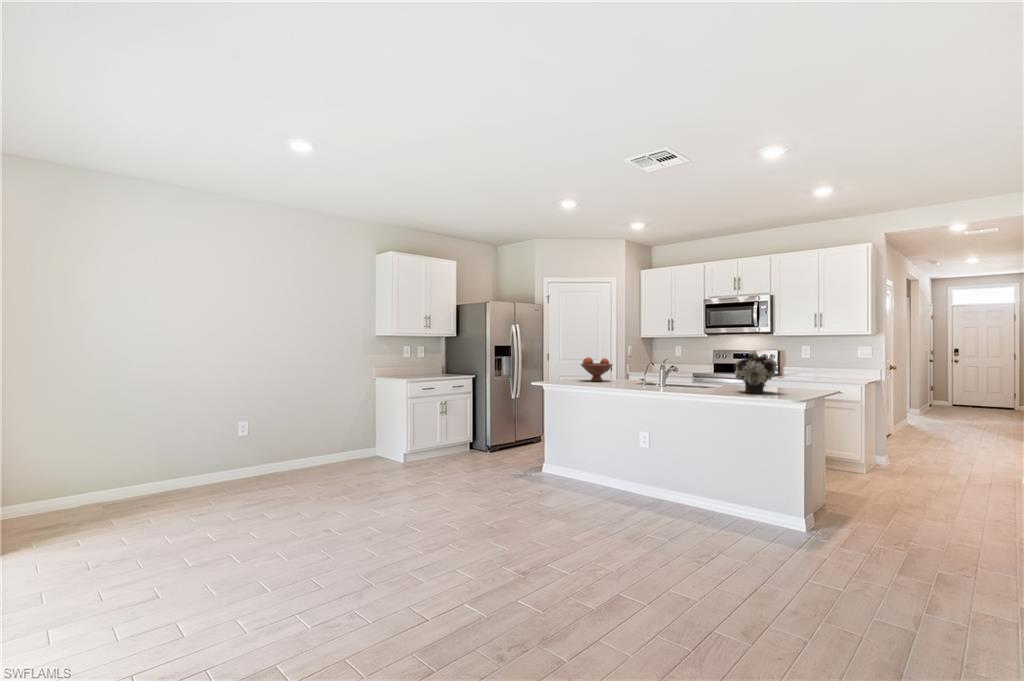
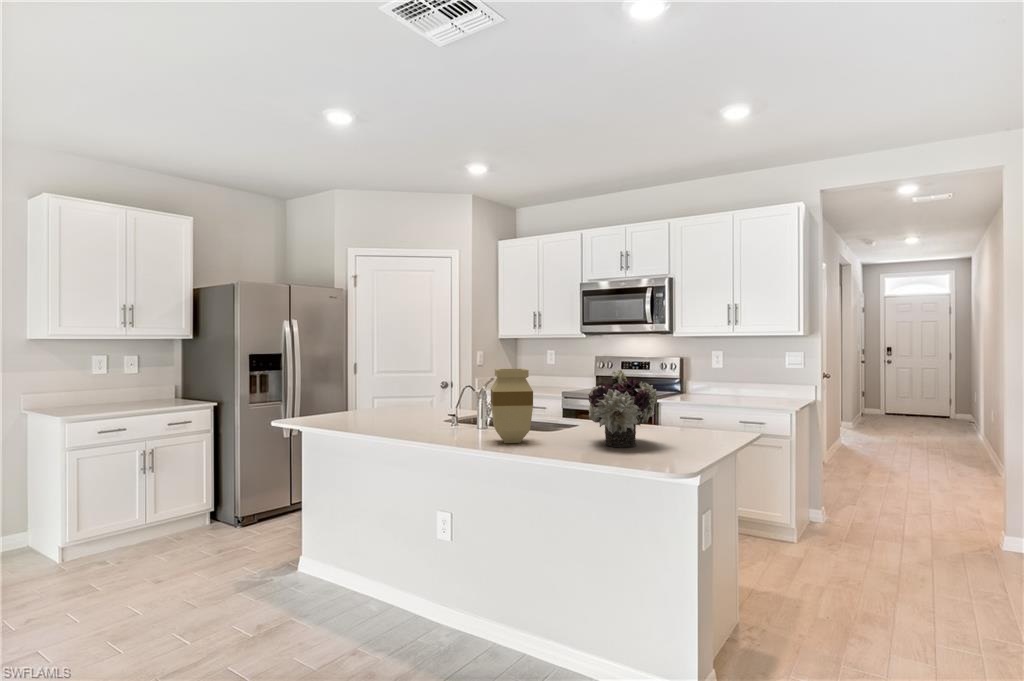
vase: none [675,350,703,391] -> present [491,369,533,443]
fruit bowl: present [581,357,613,381] -> none [364,375,418,416]

